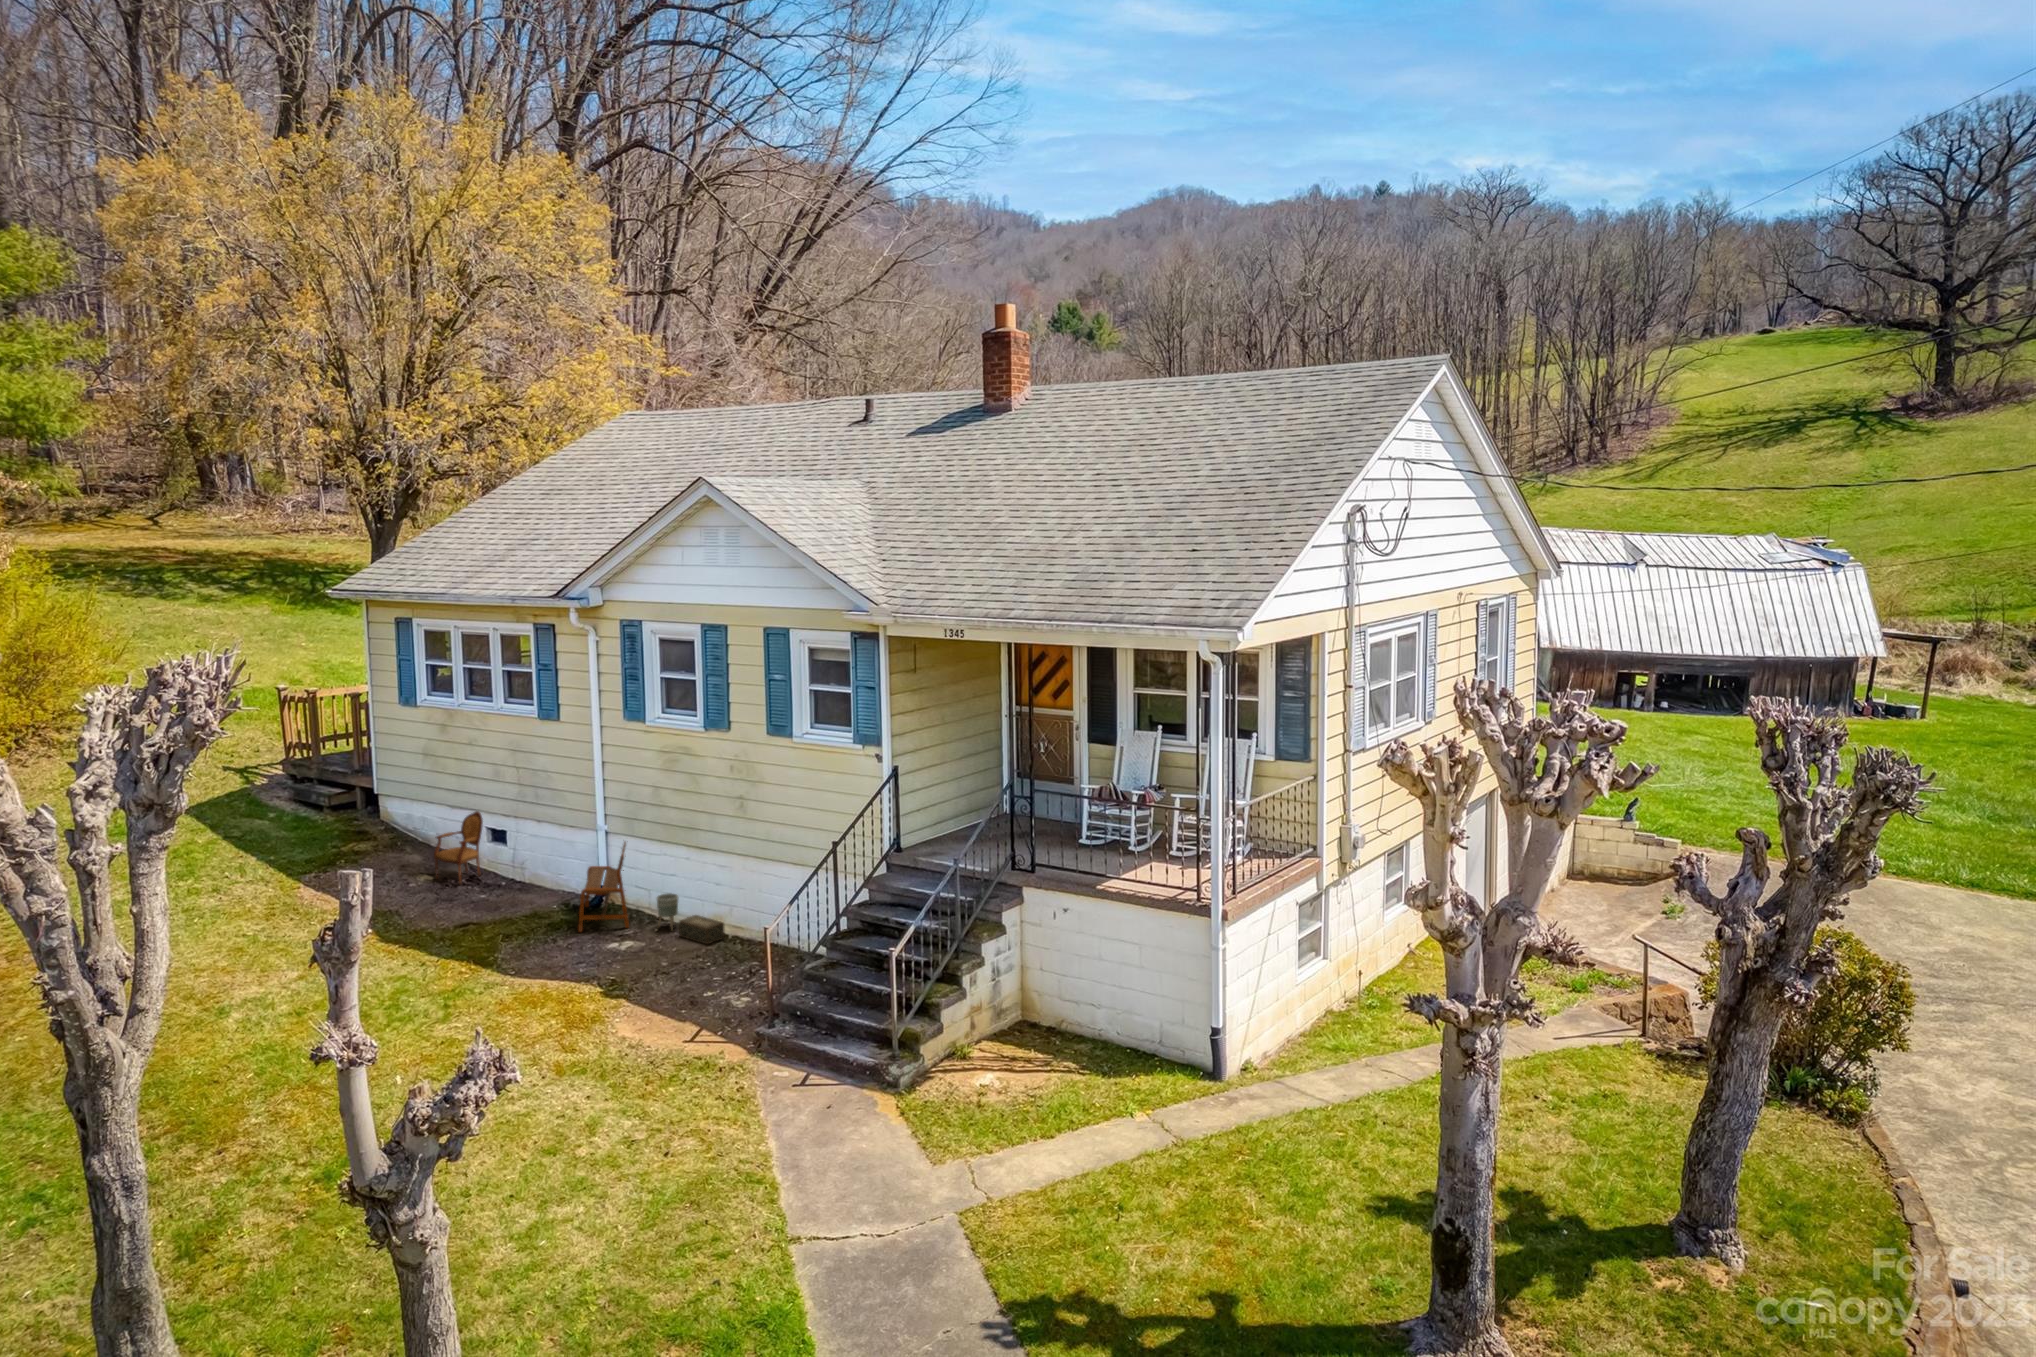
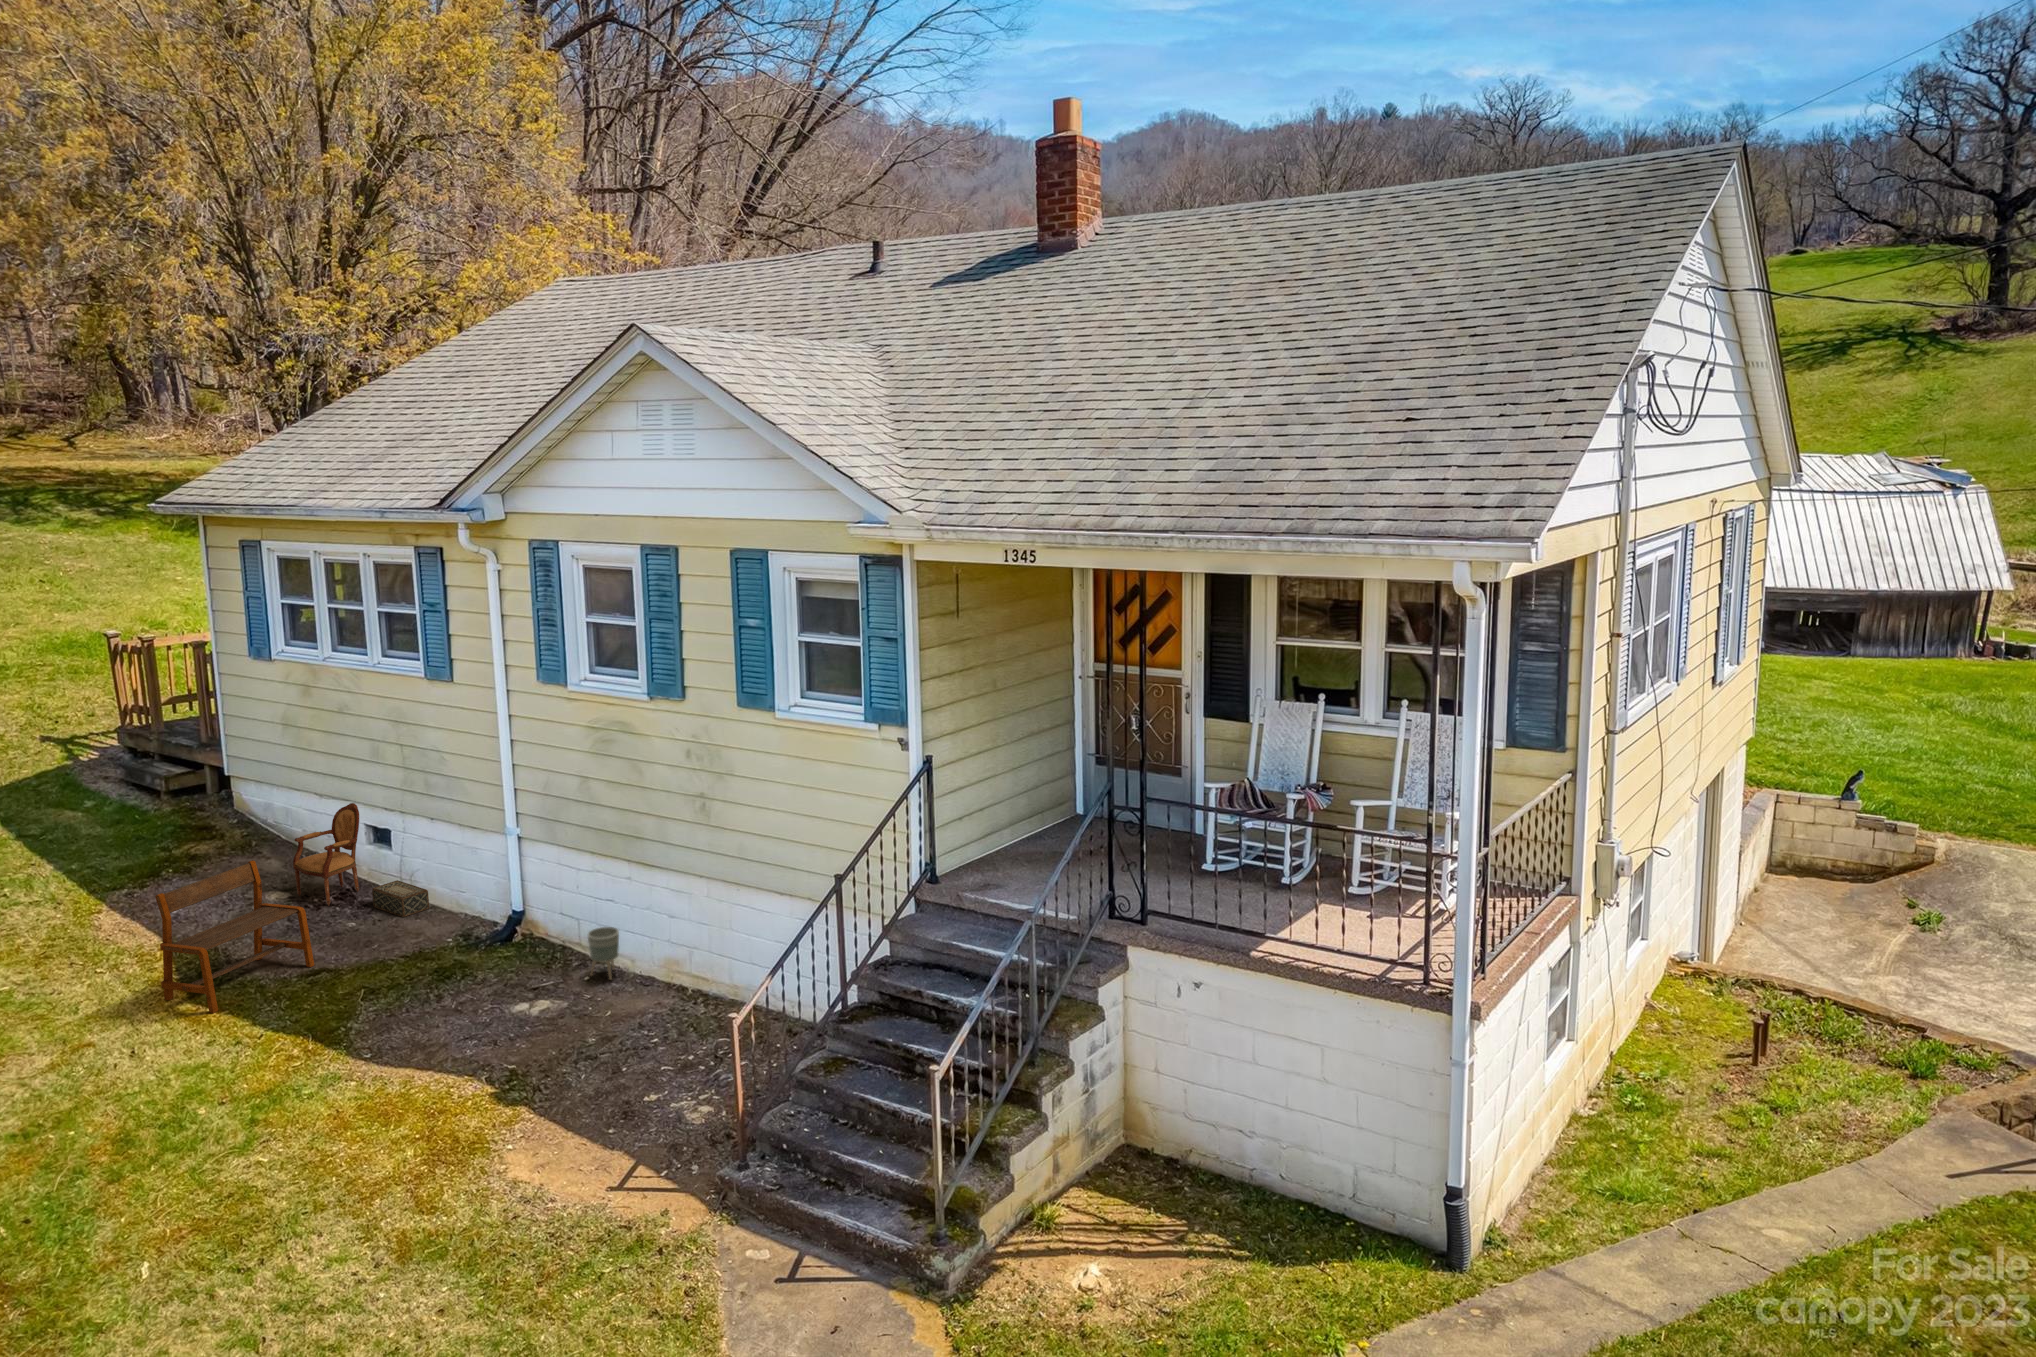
bench: present [578,842,629,932] -> present [155,860,314,1013]
woven basket: present [679,915,724,944] -> present [372,880,429,917]

